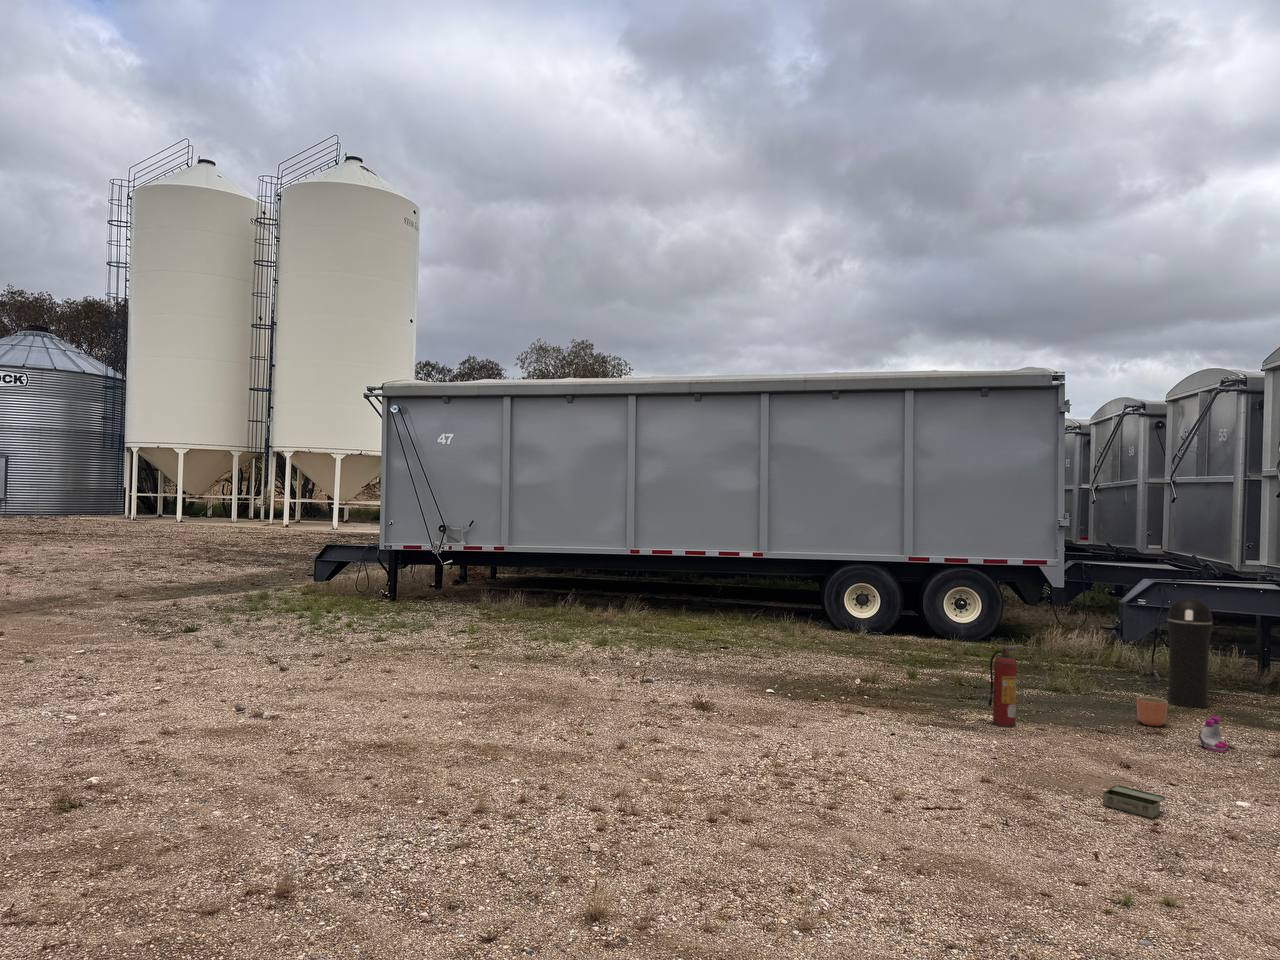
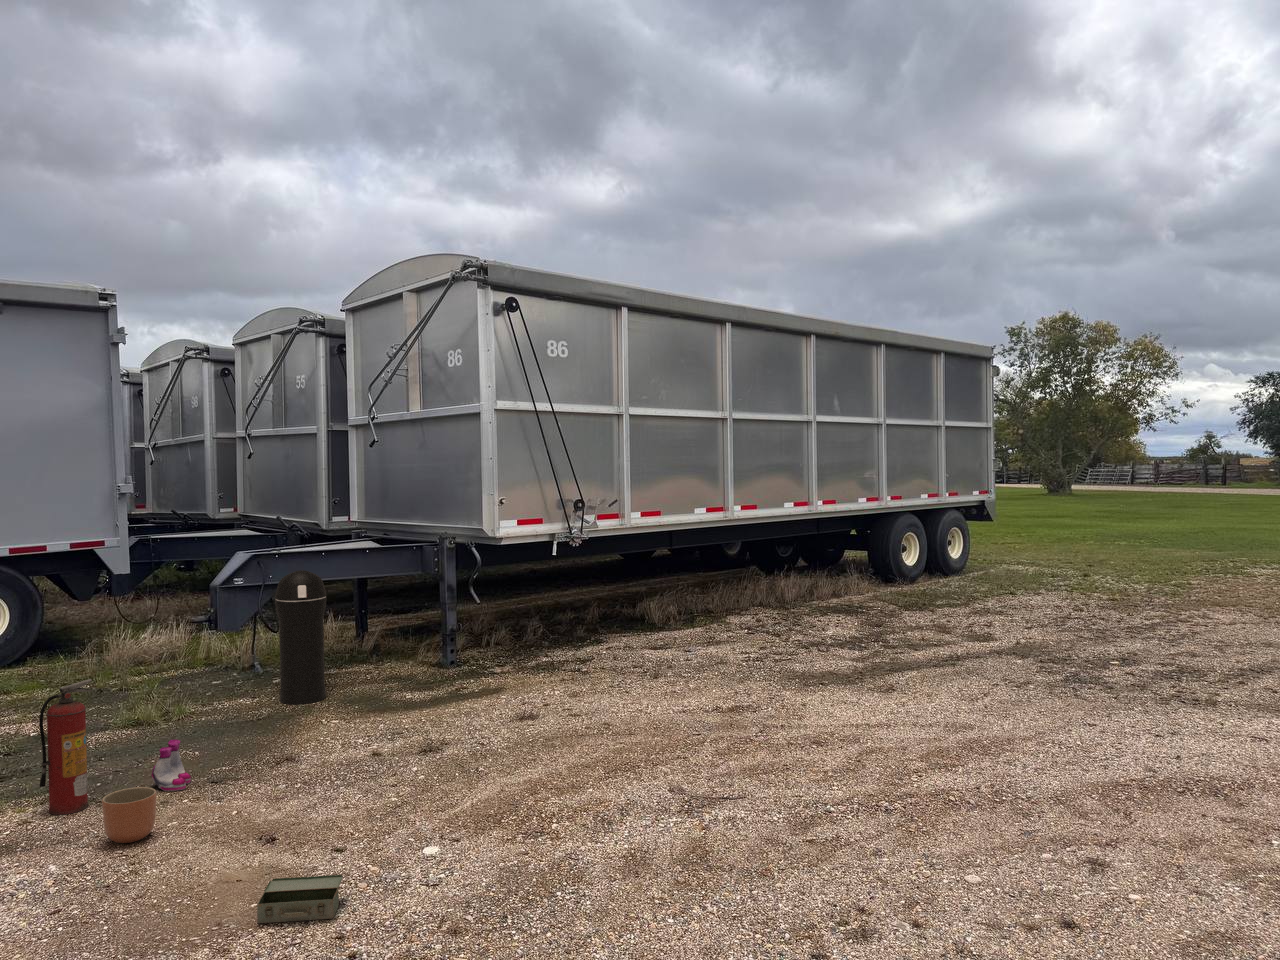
planter: present [1137,697,1168,726] -> present [102,787,156,843]
boots: present [1198,715,1228,753] -> present [151,739,191,791]

